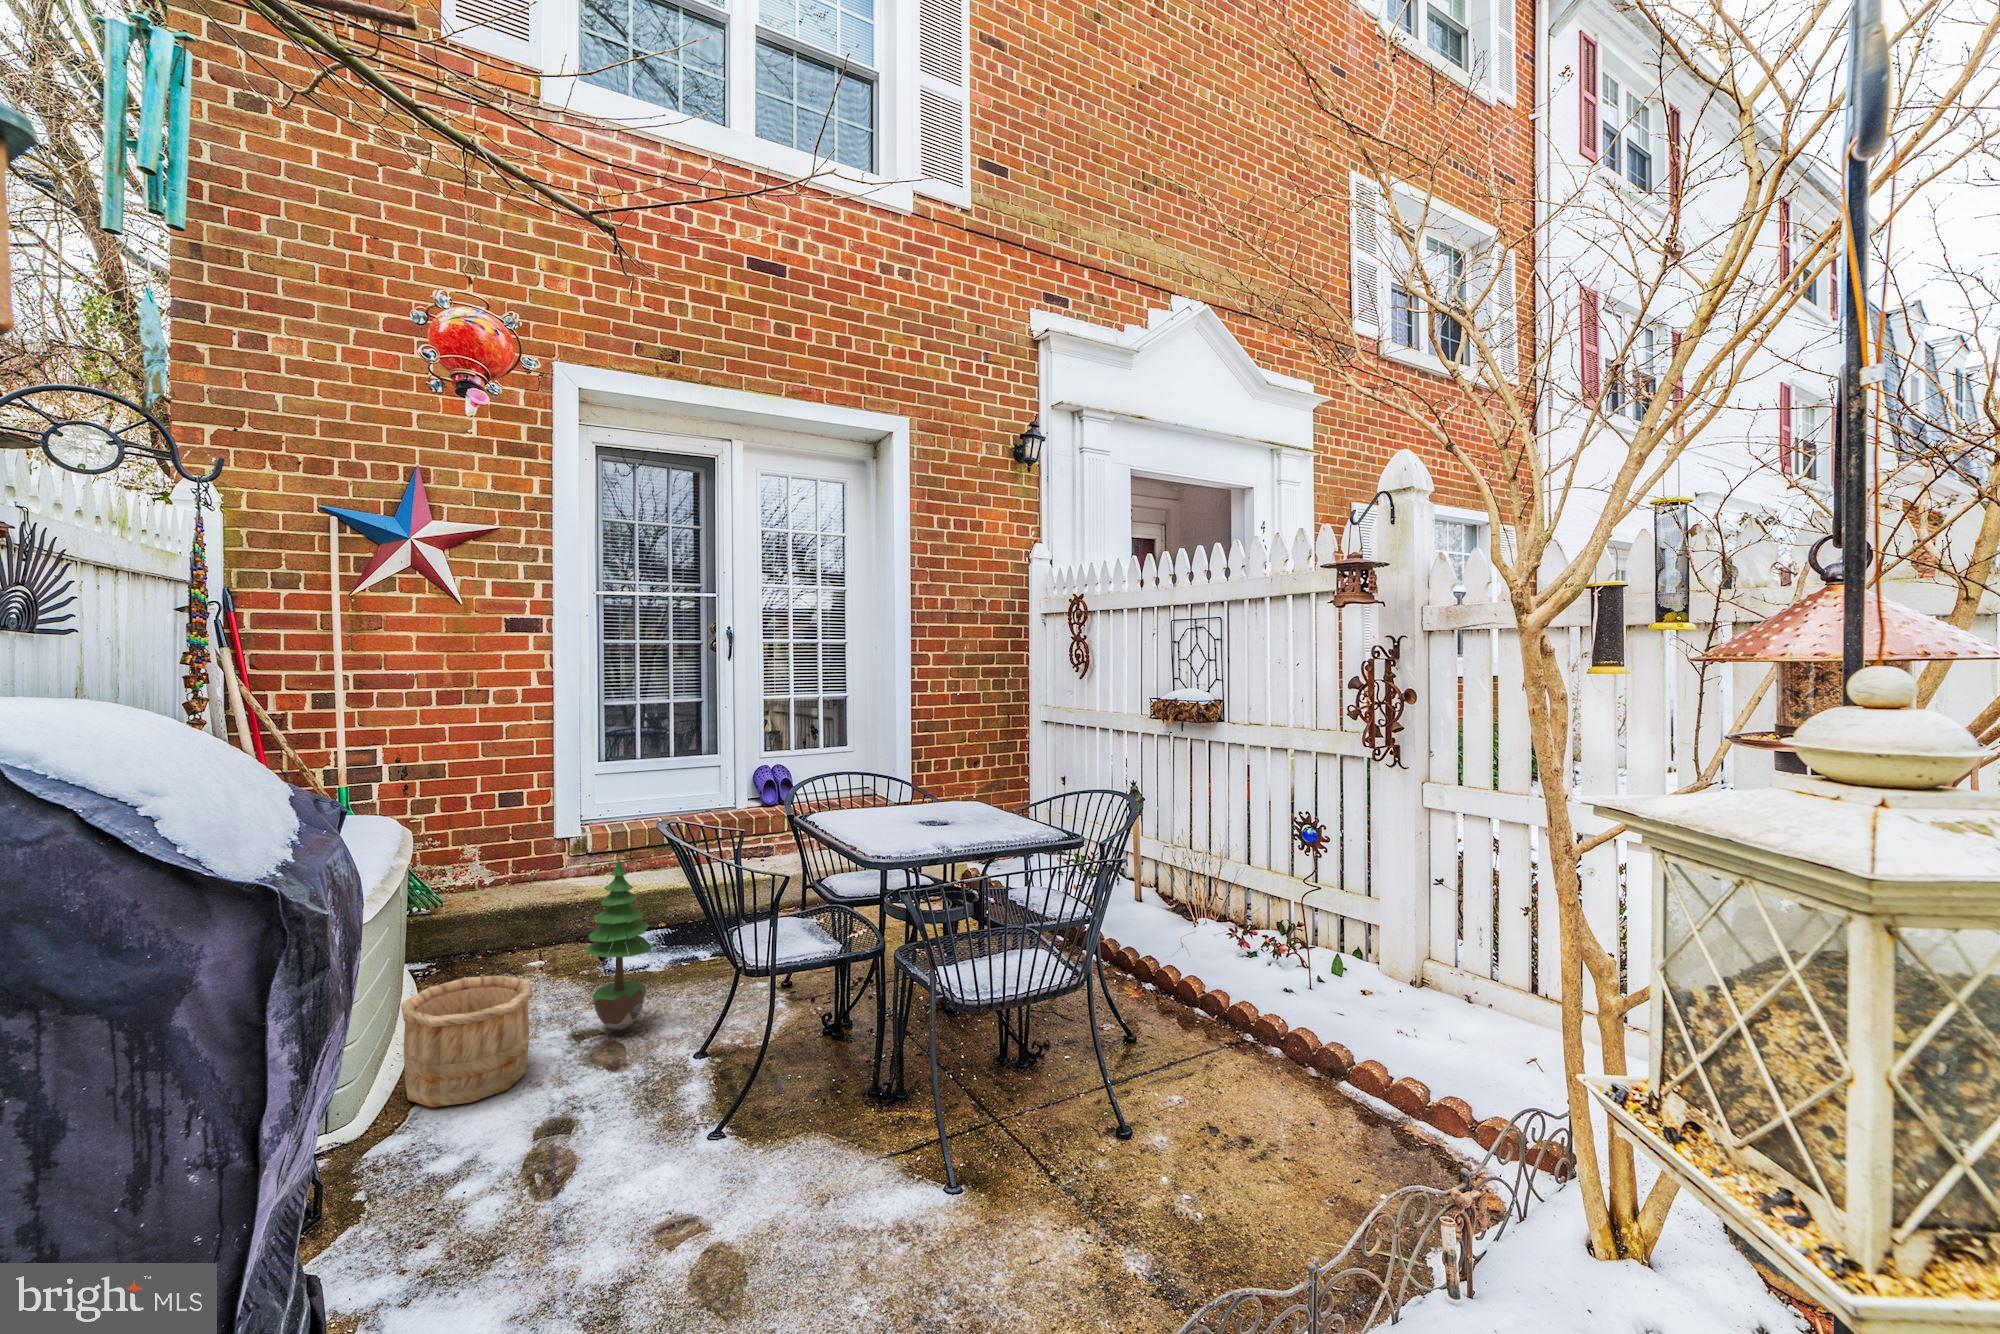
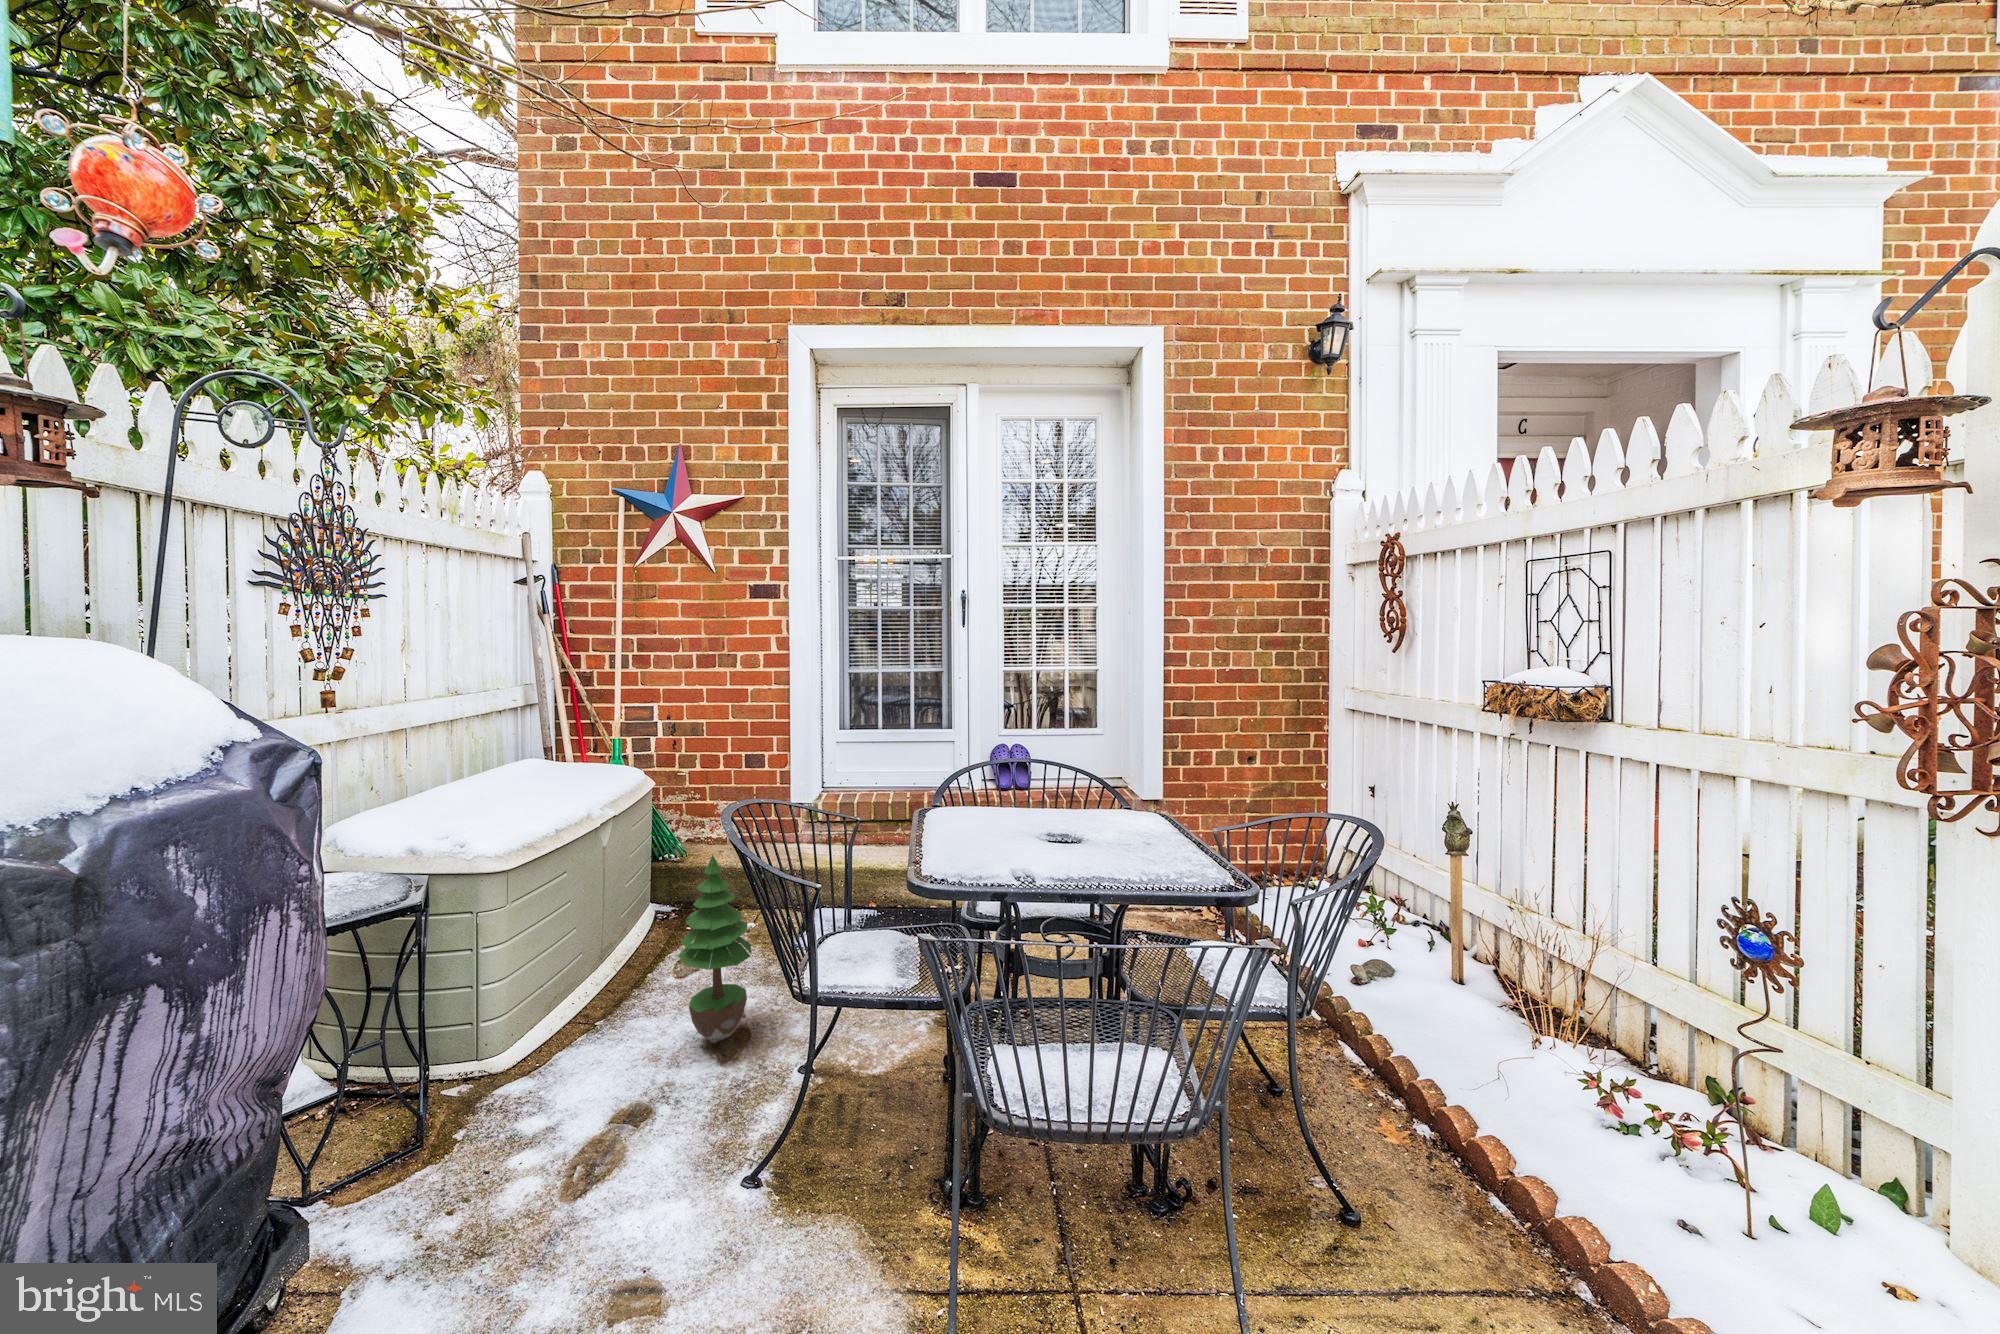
wooden bucket: present [401,975,533,1107] -> none [465,959,610,1113]

